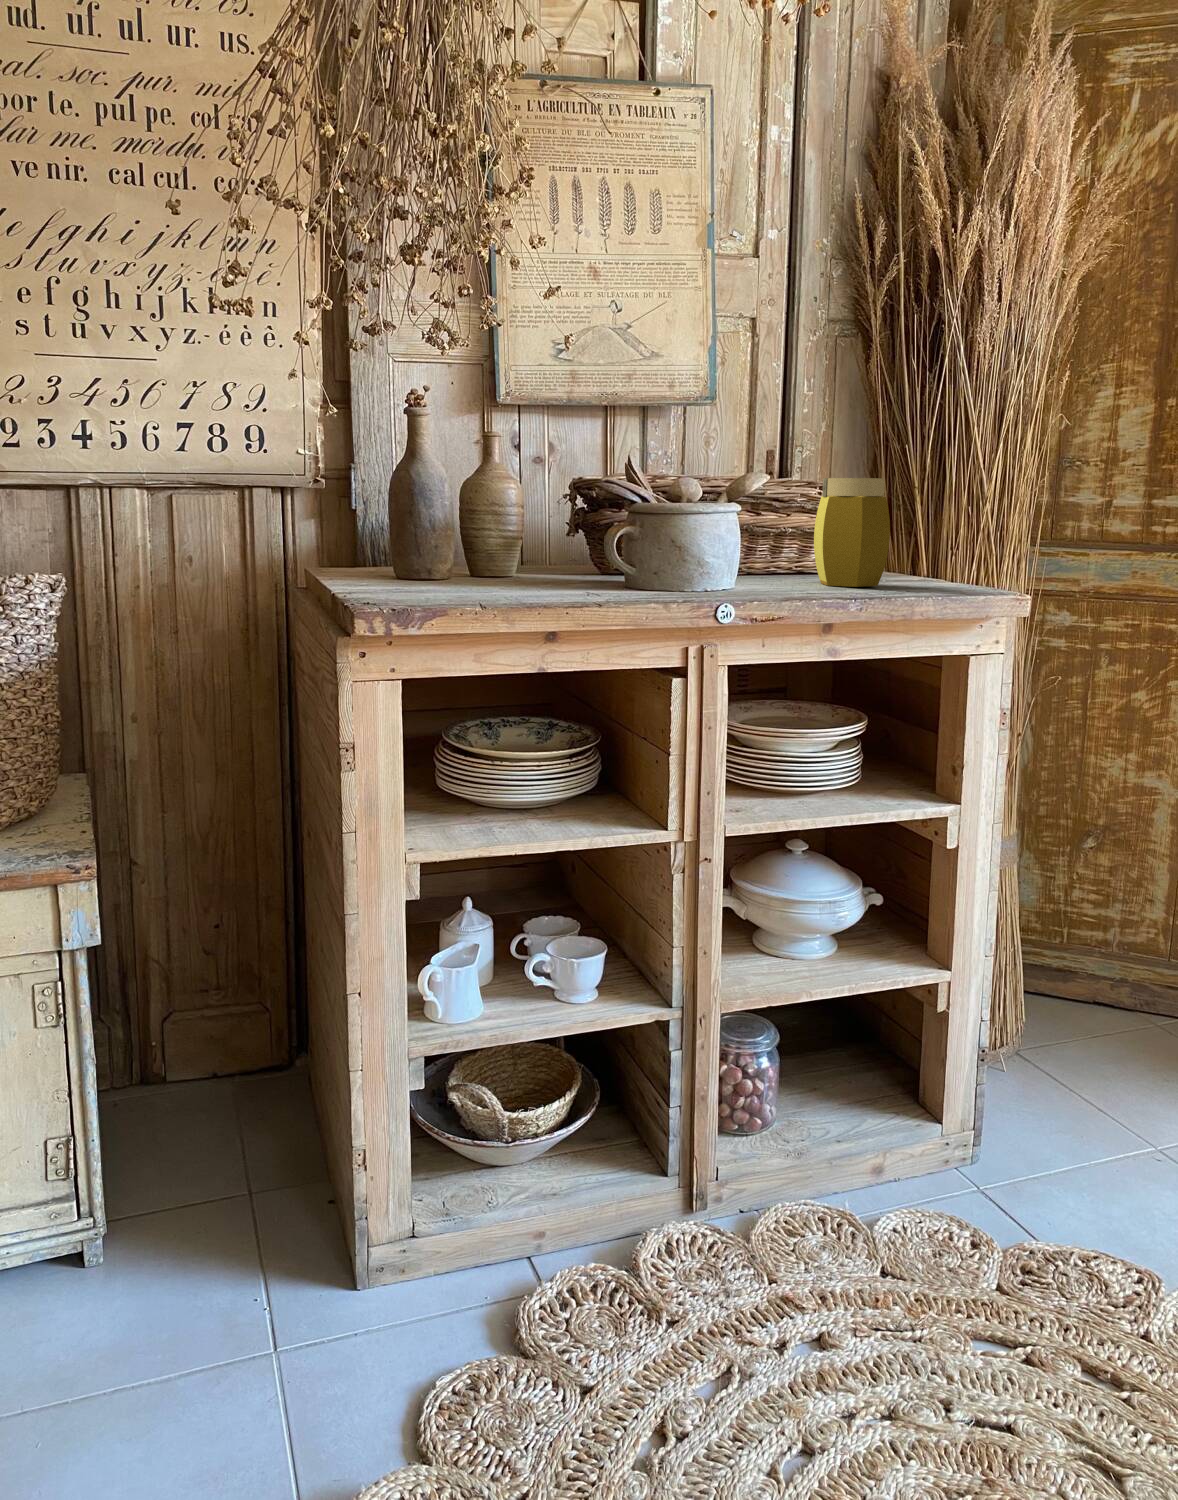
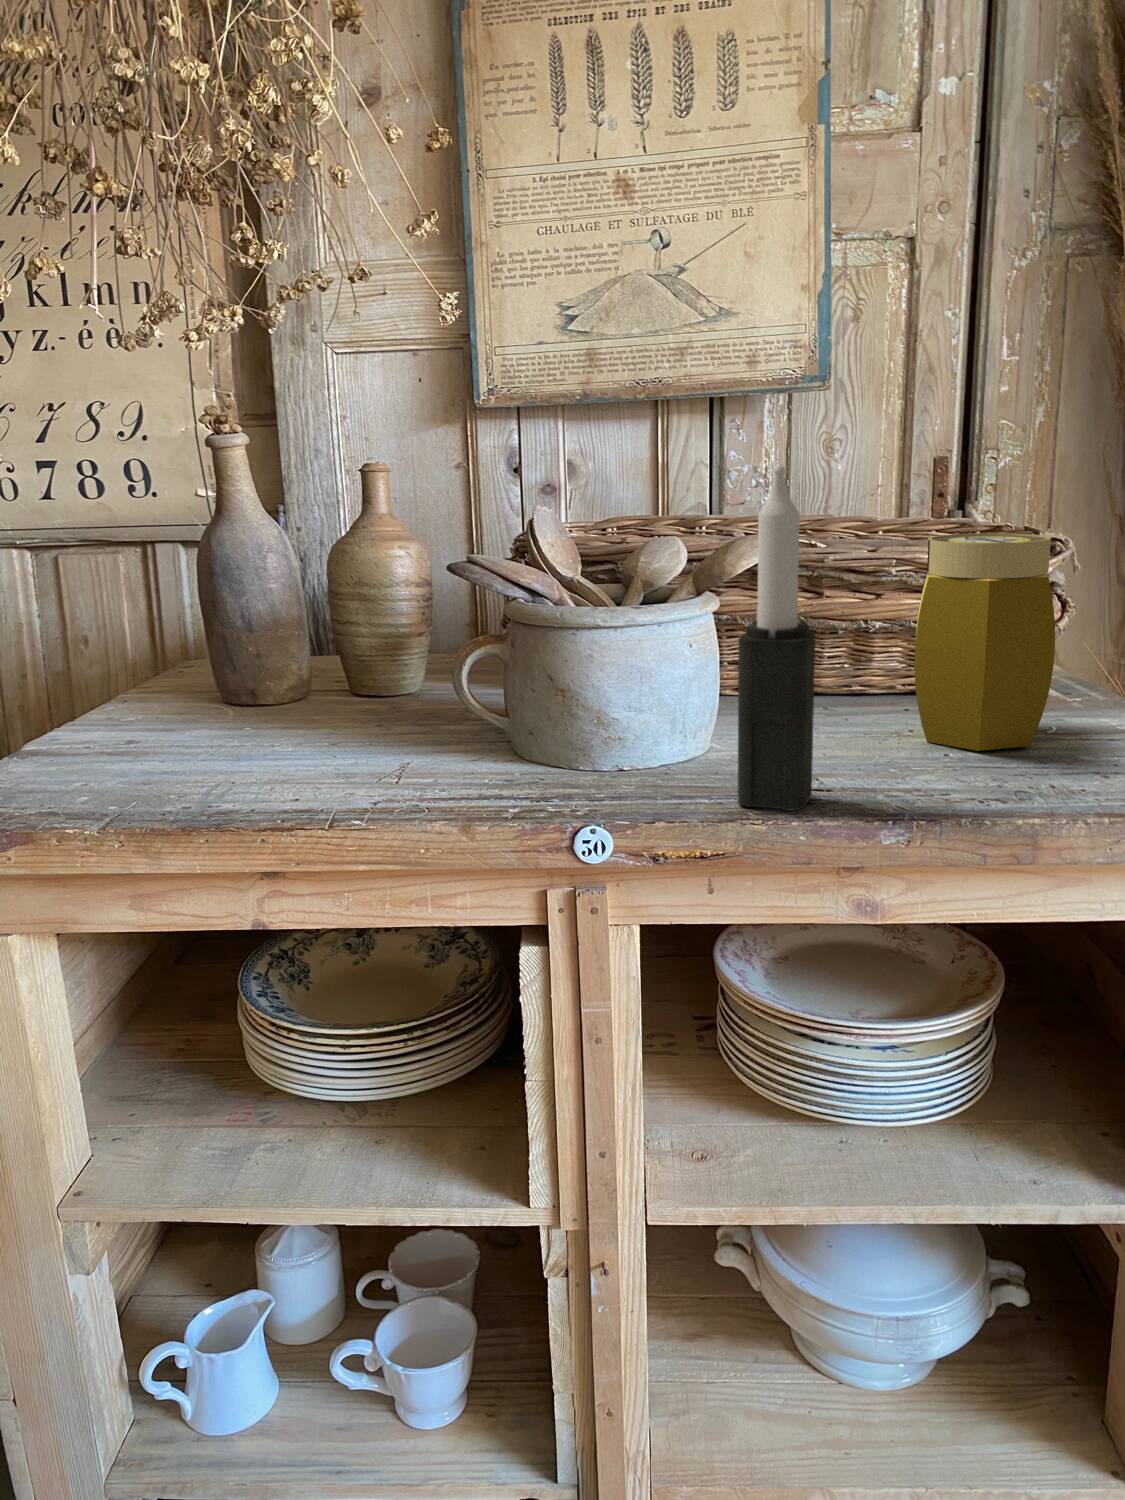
candle: none [771,427,810,595] -> present [738,465,815,810]

